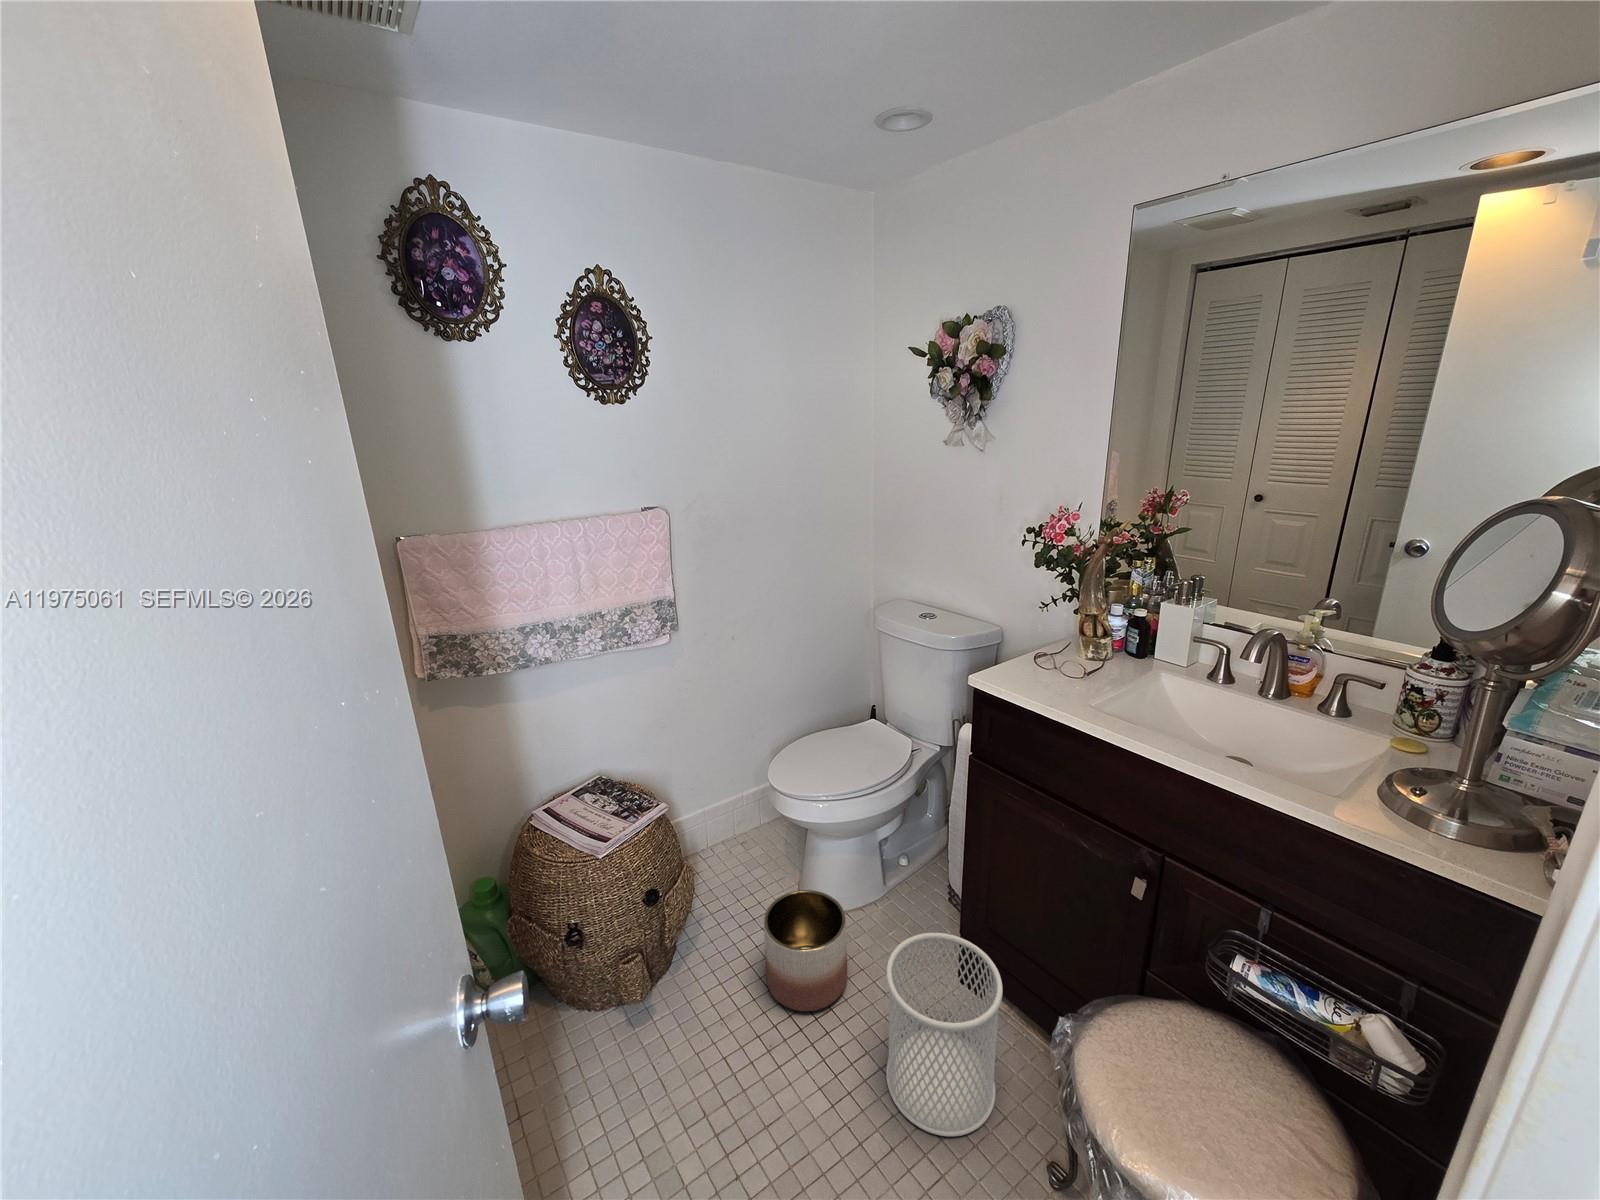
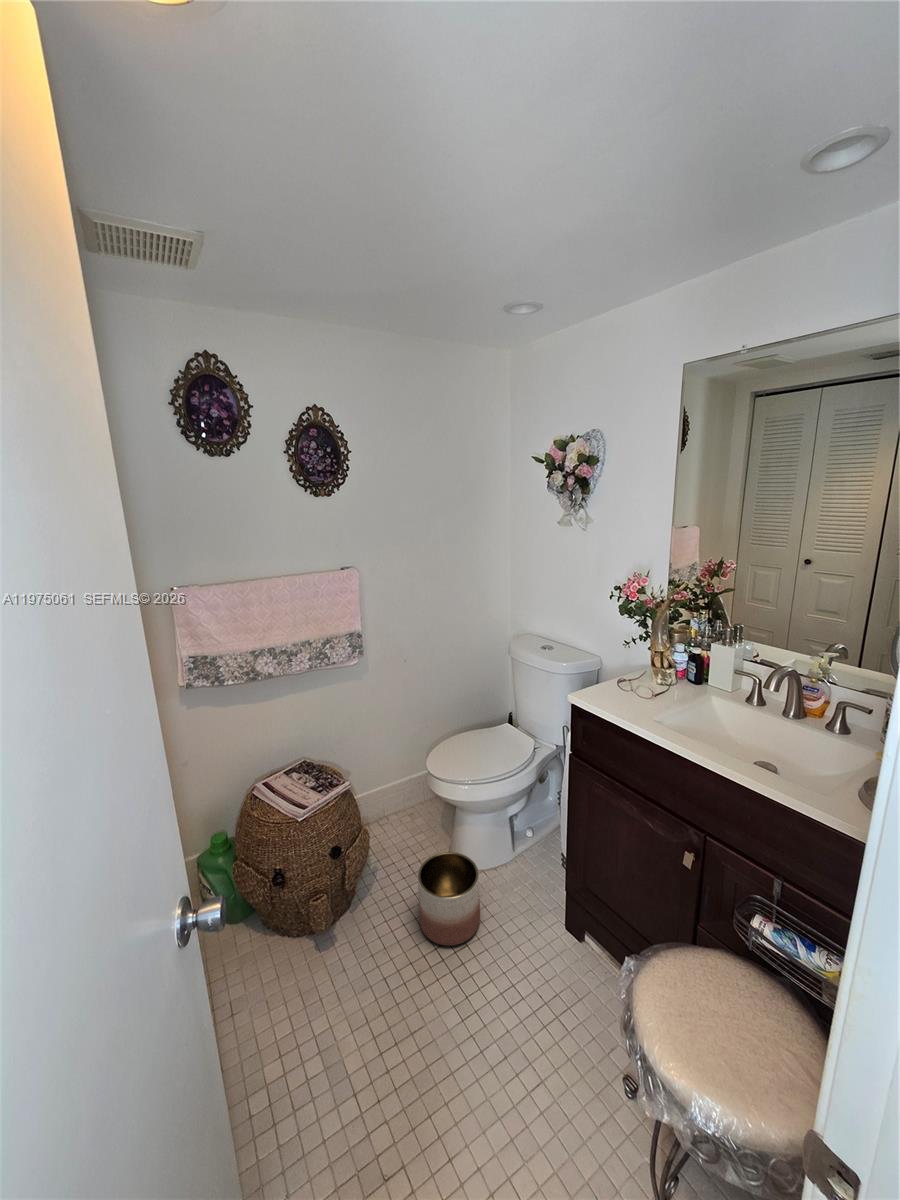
wastebasket: present [886,933,1003,1137] -> none [503,888,589,1050]

